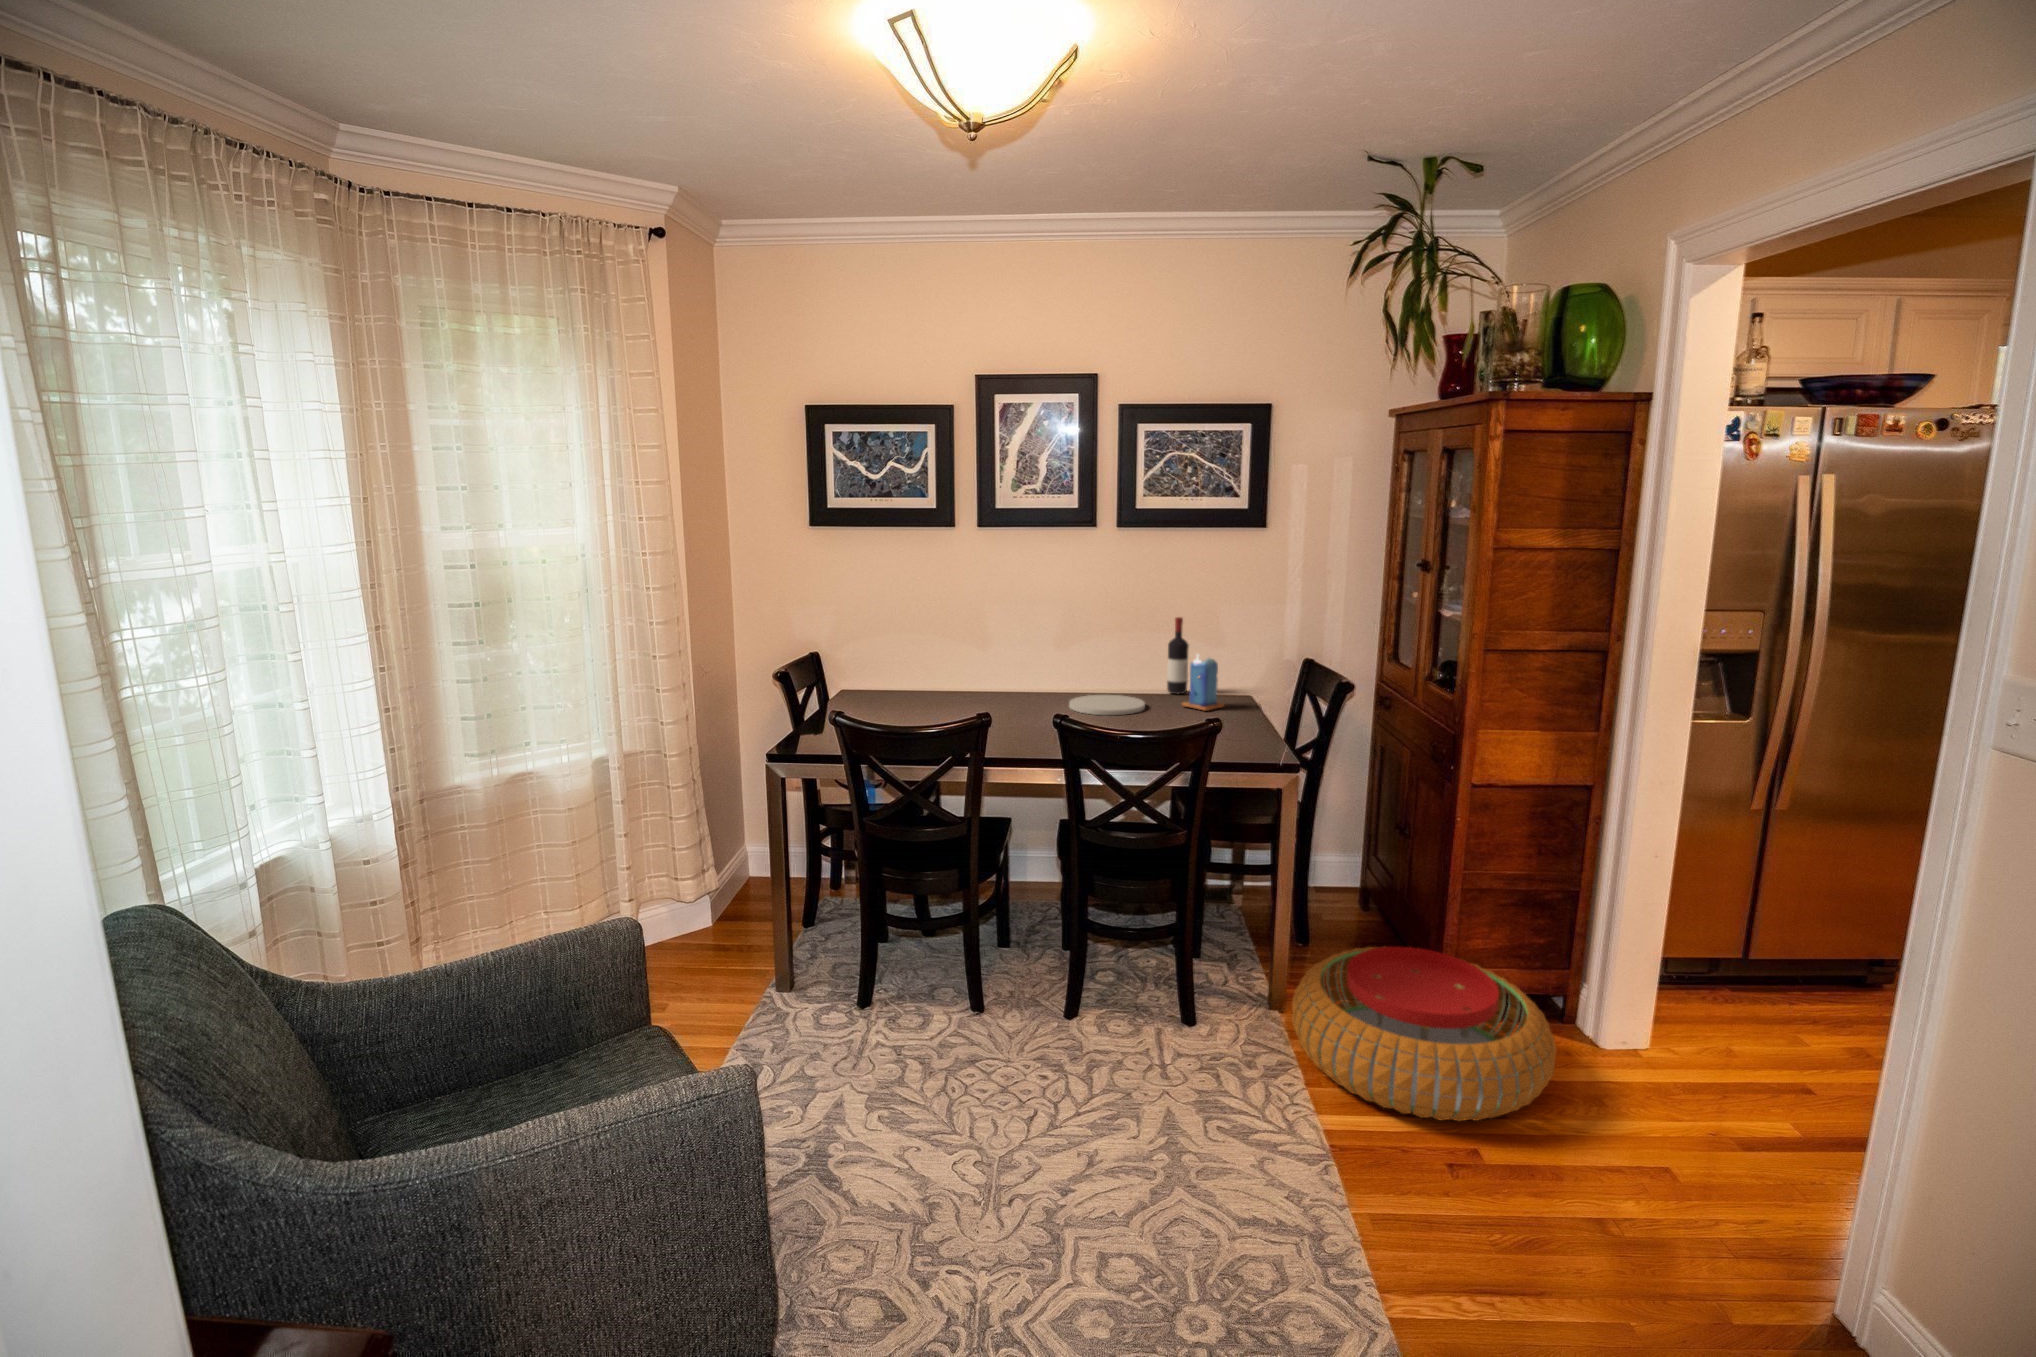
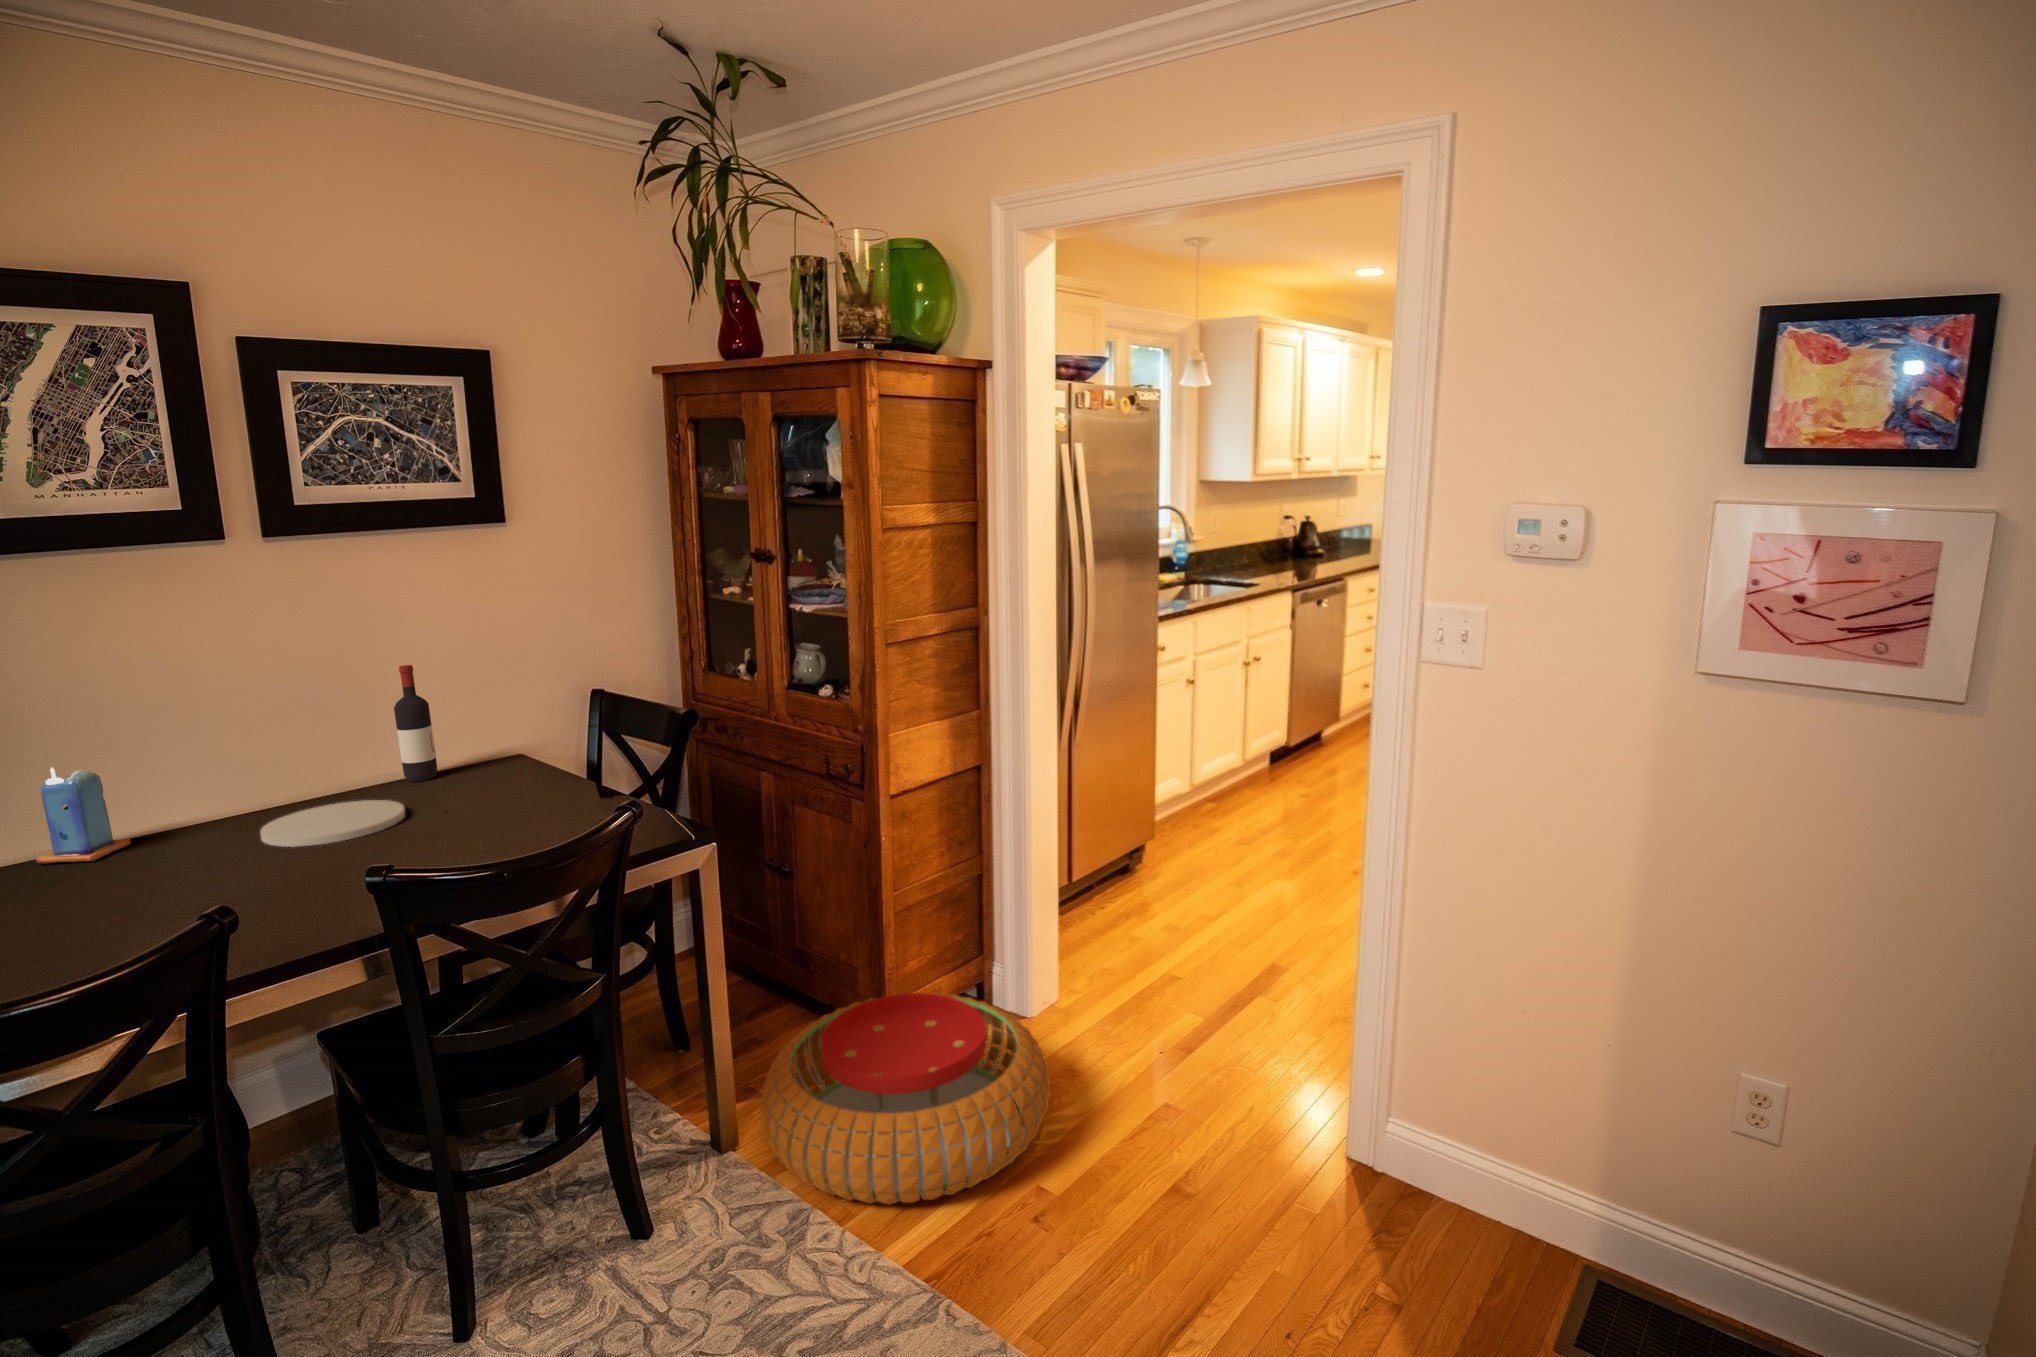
candle: present [1182,656,1224,711] -> present [36,768,131,863]

